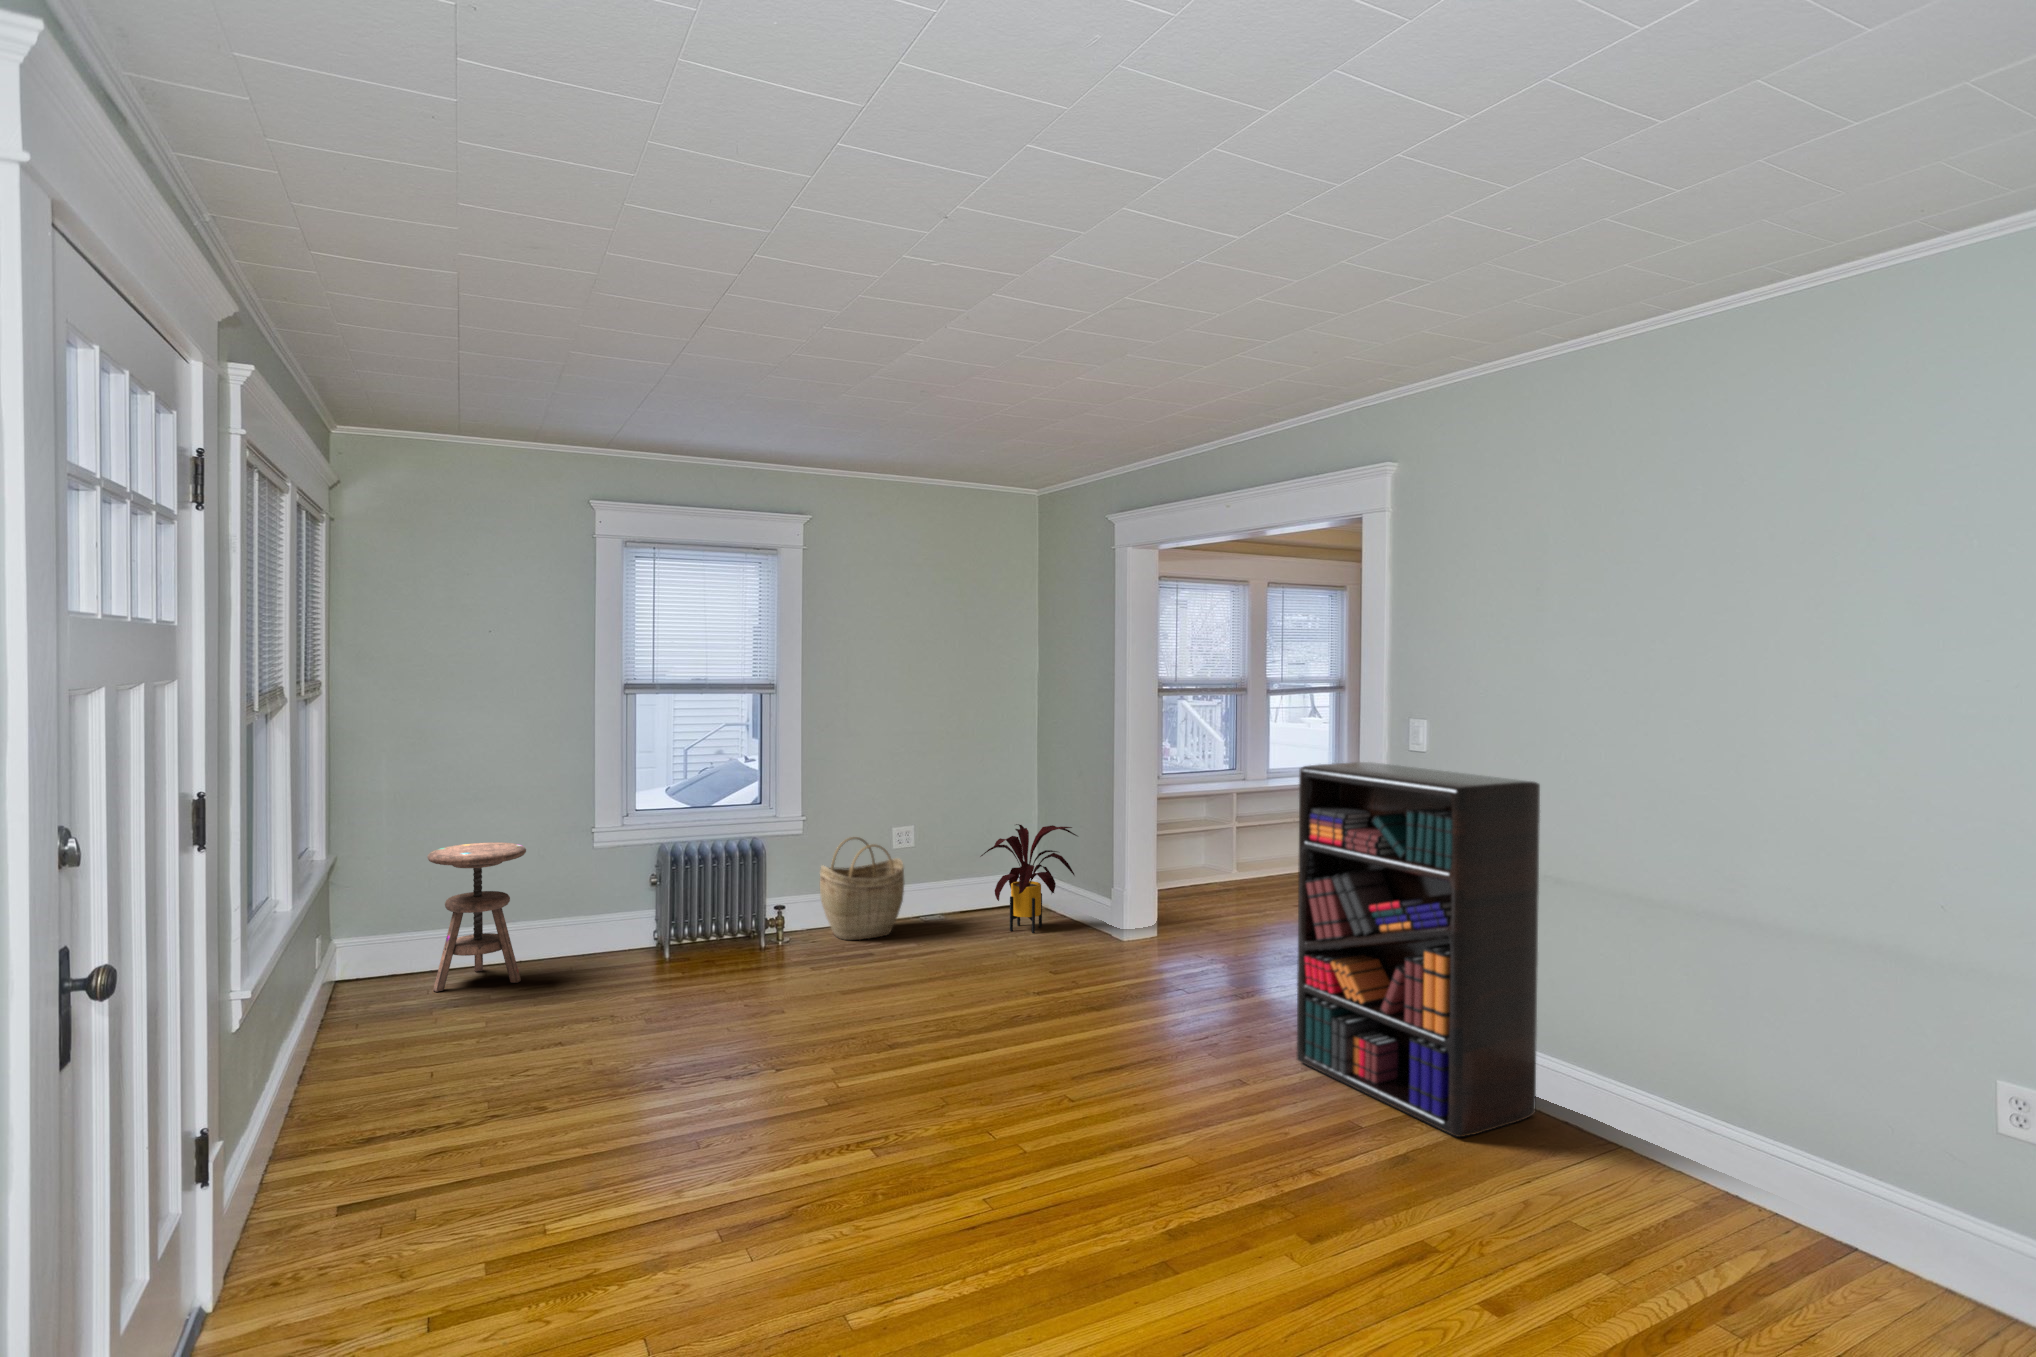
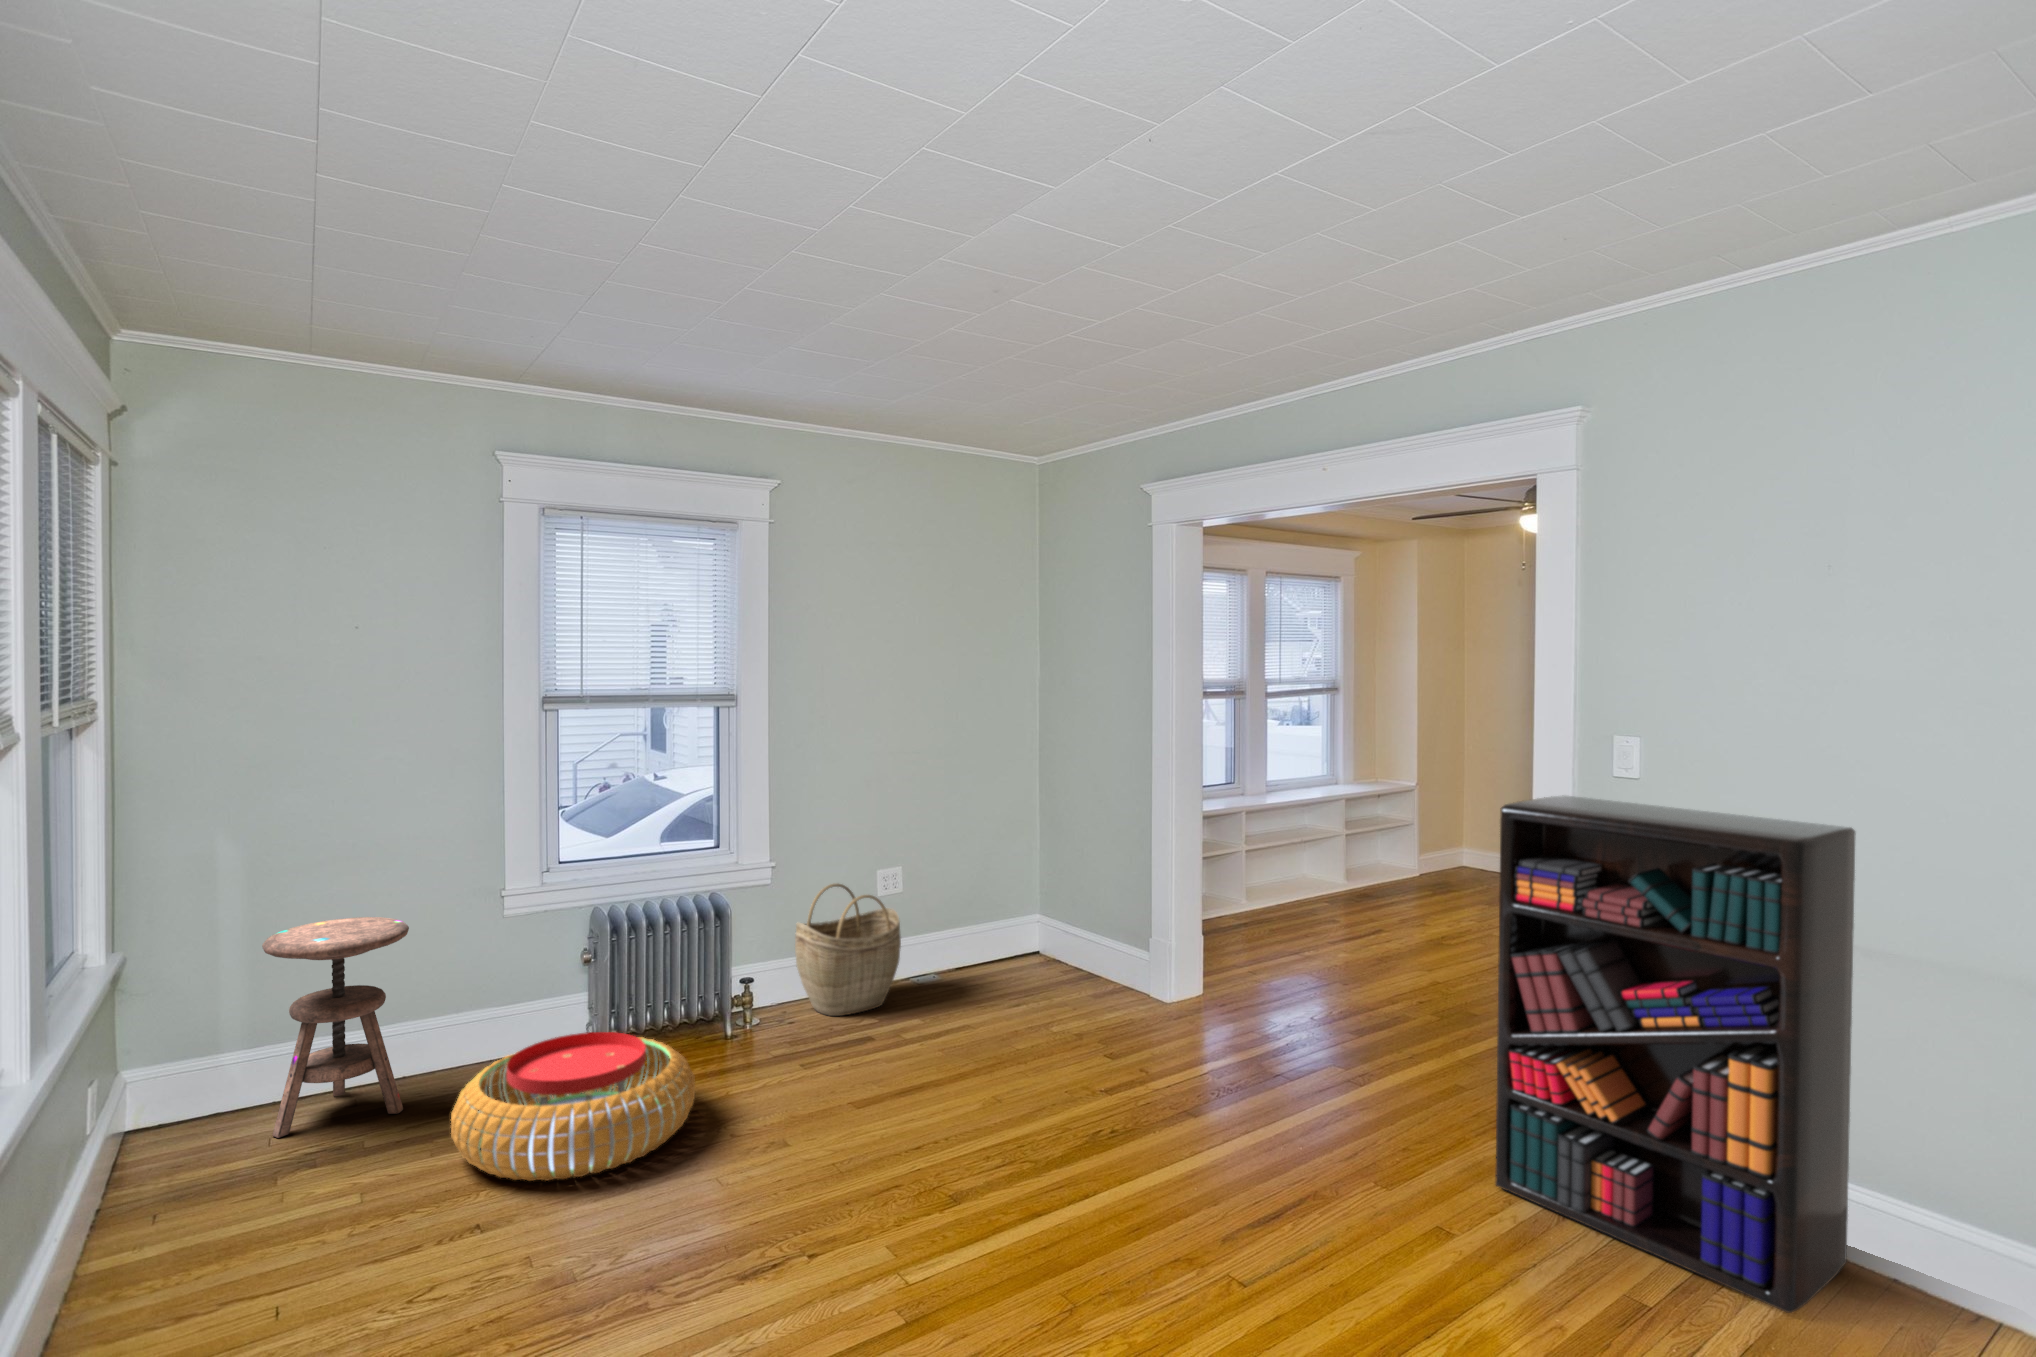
house plant: present [981,824,1077,933] -> none [987,861,1109,994]
pouf: none [548,930,721,1022] -> present [451,1032,695,1181]

